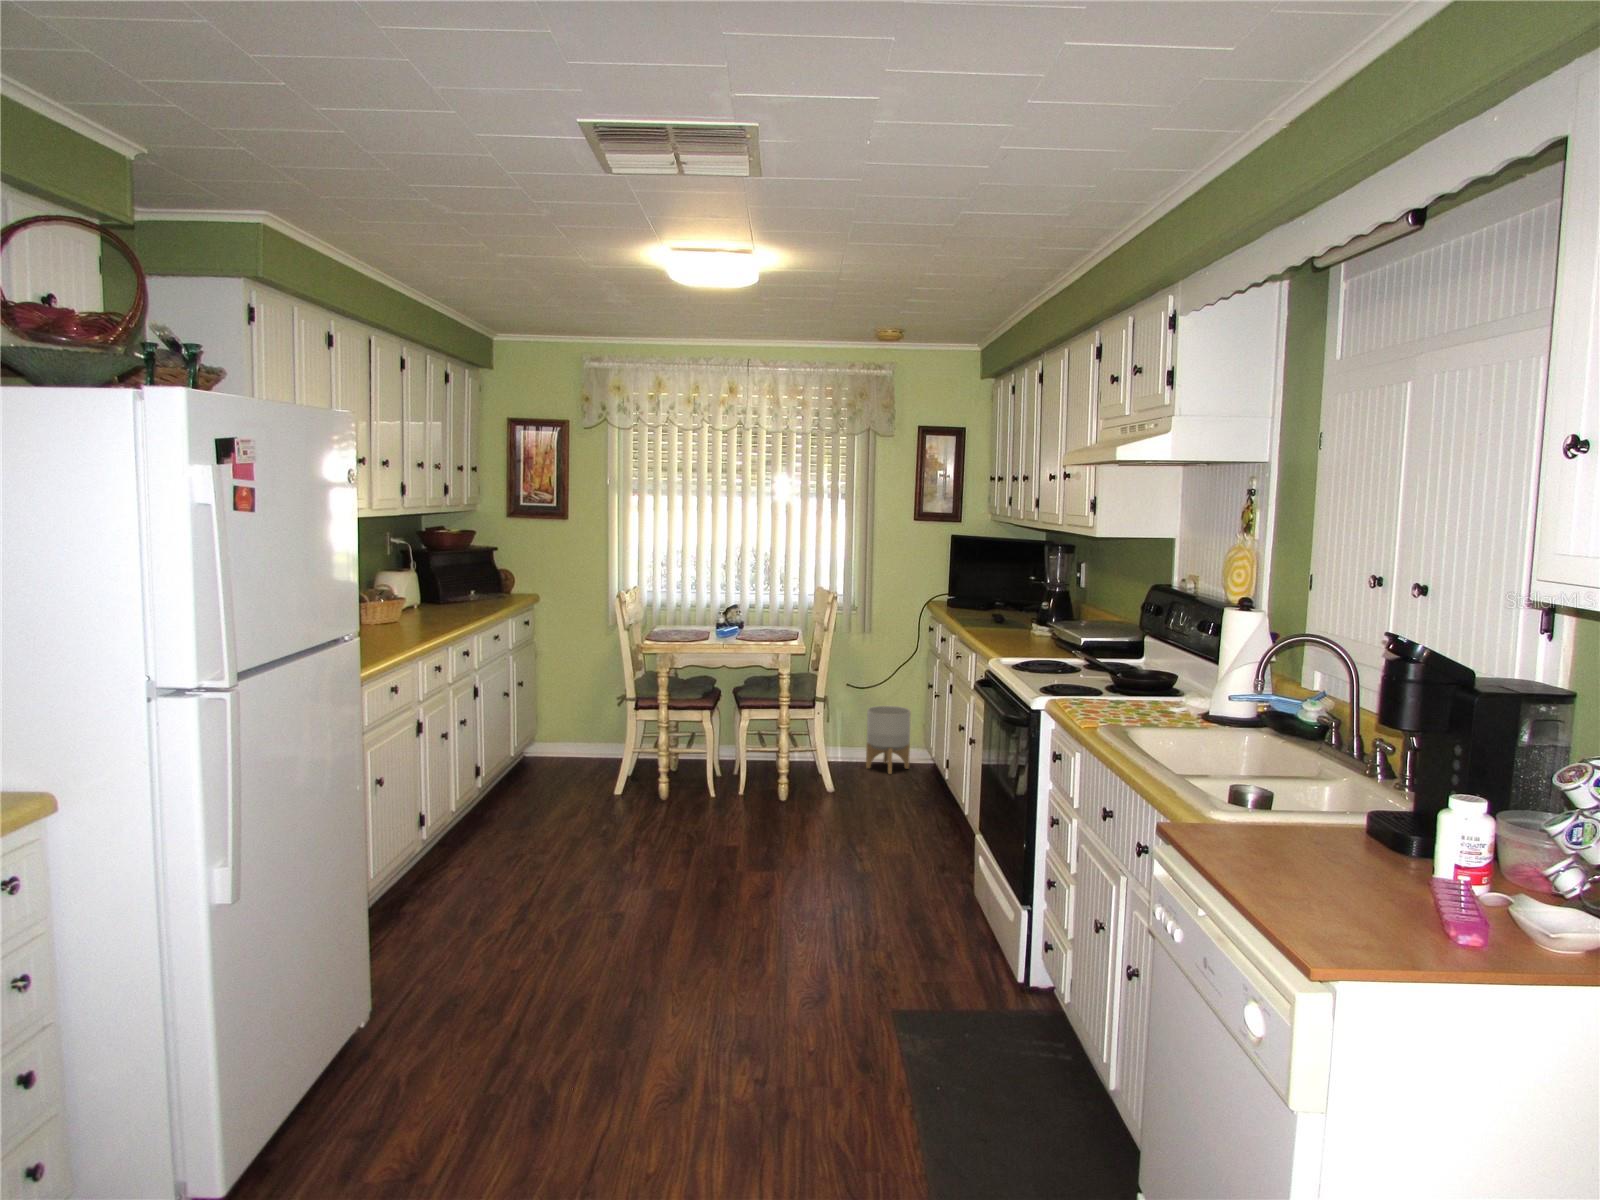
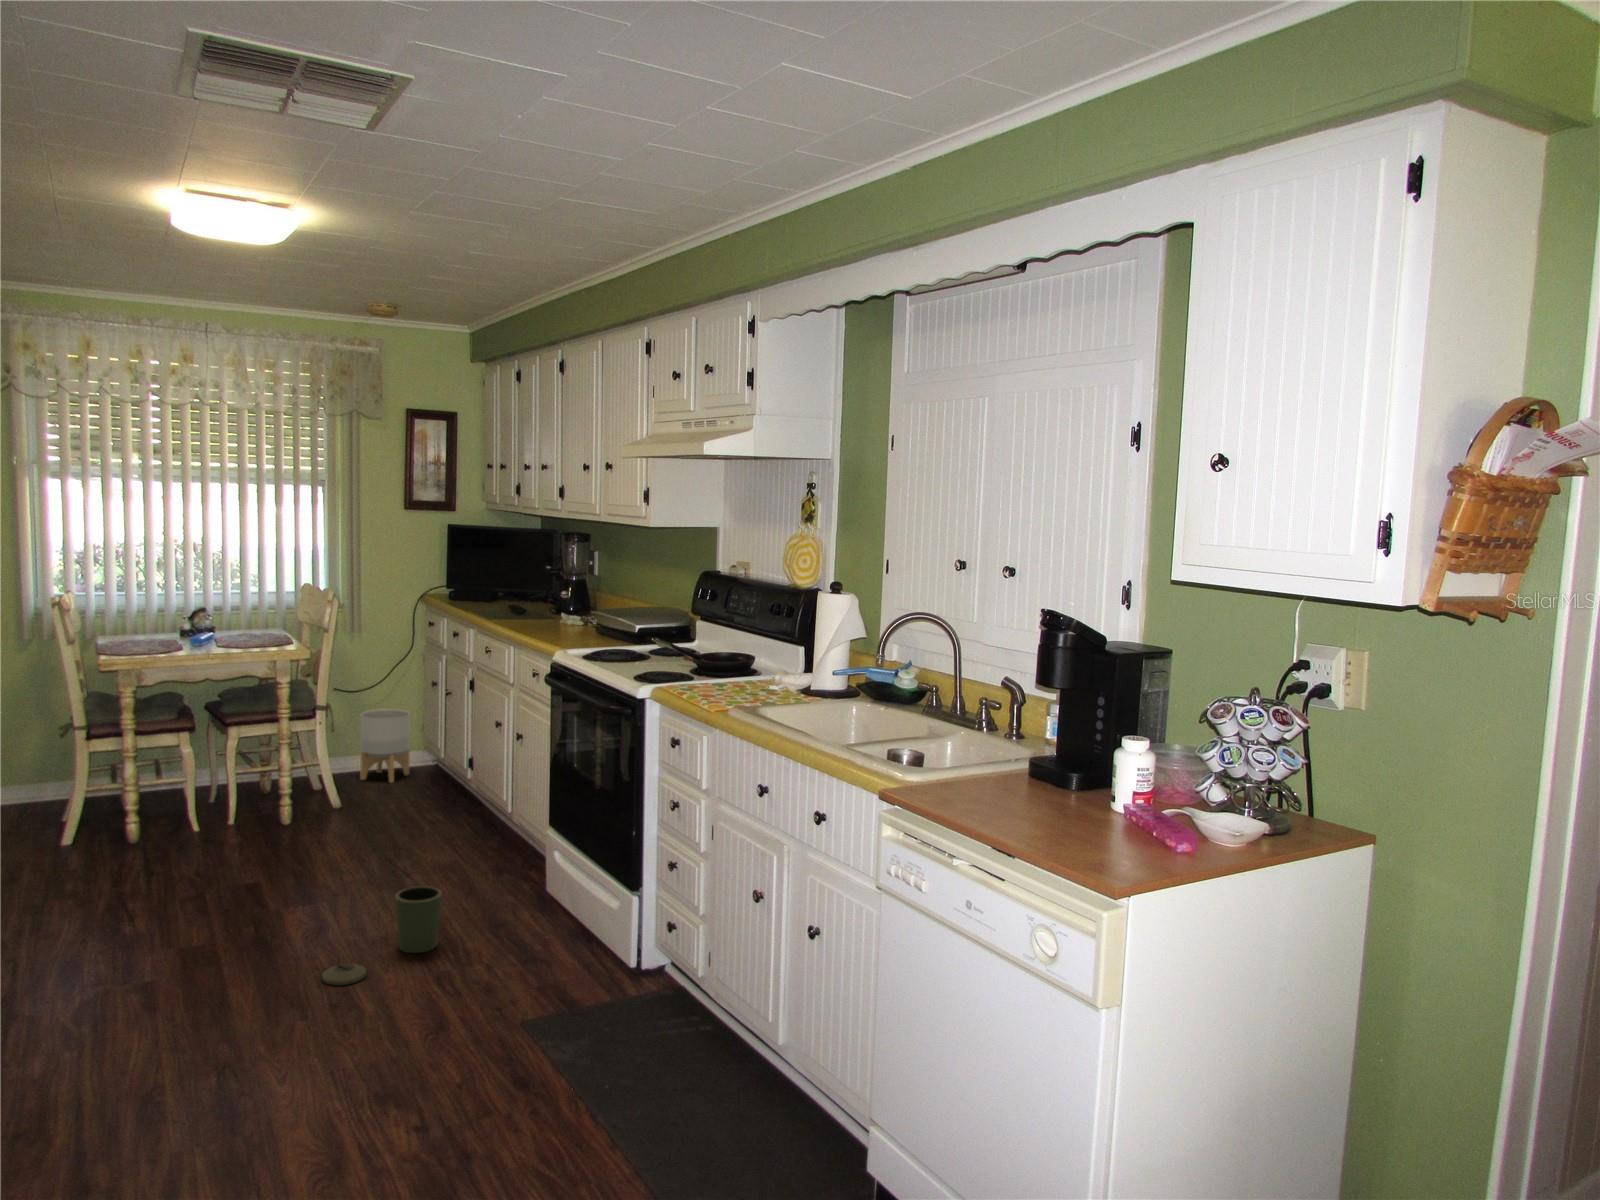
trash can: none [709,883,835,969] -> present [321,886,442,986]

